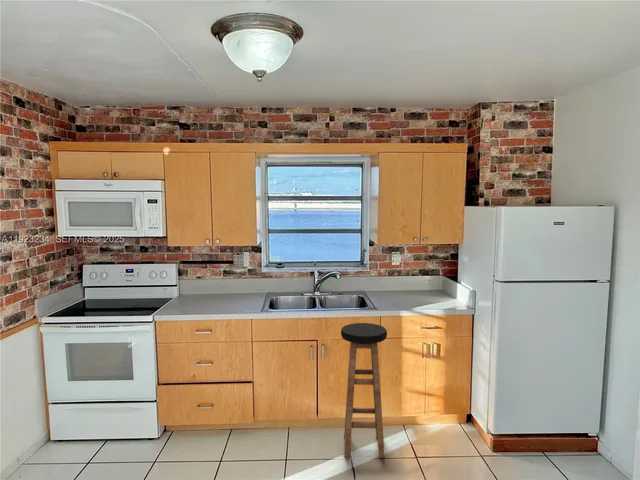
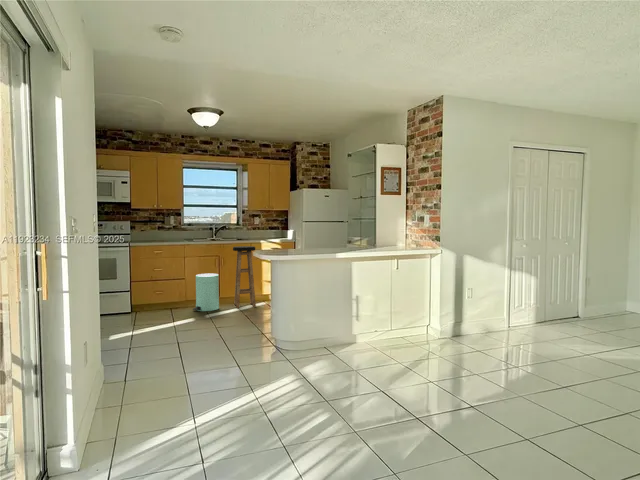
trash can: none [258,375,311,463] -> present [193,273,219,311]

